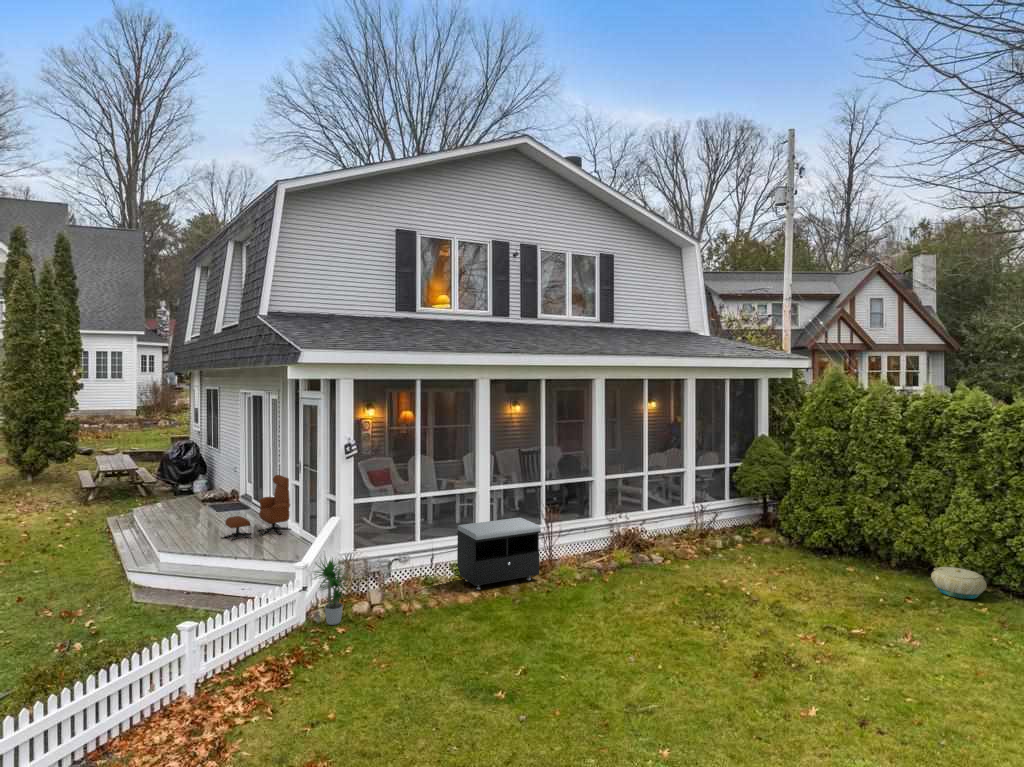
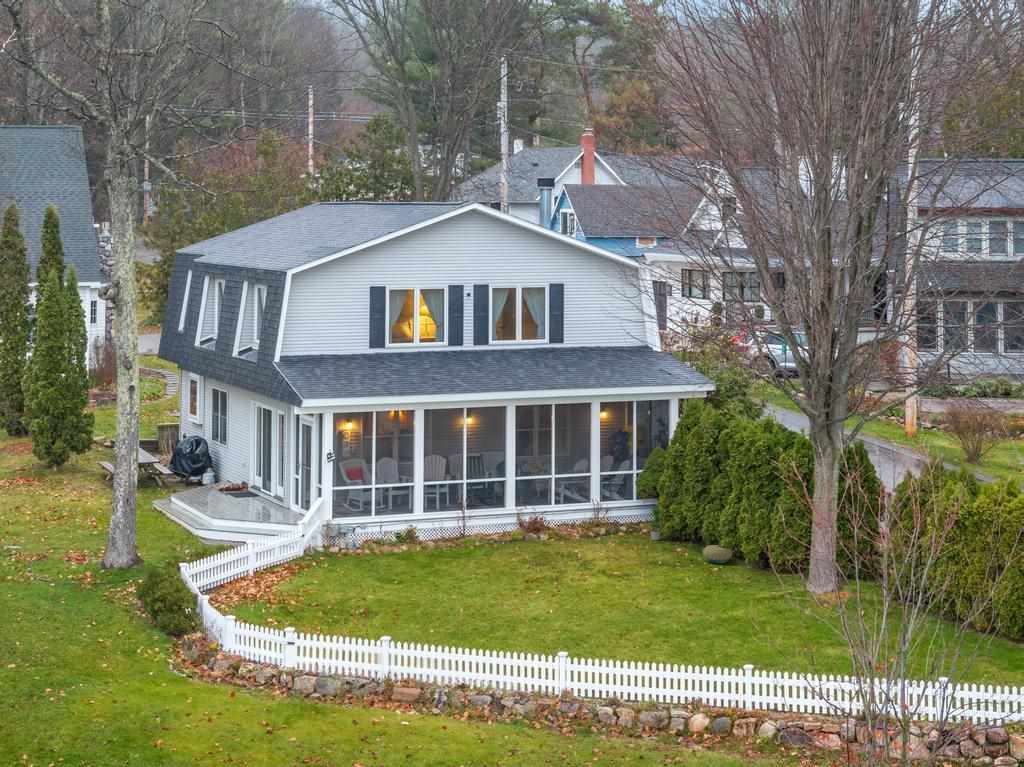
lounge chair: present [221,475,291,541] -> none [248,471,292,514]
storage bench: present [457,518,541,589] -> none [399,505,453,547]
potted plant: present [315,558,347,625] -> present [650,506,662,541]

